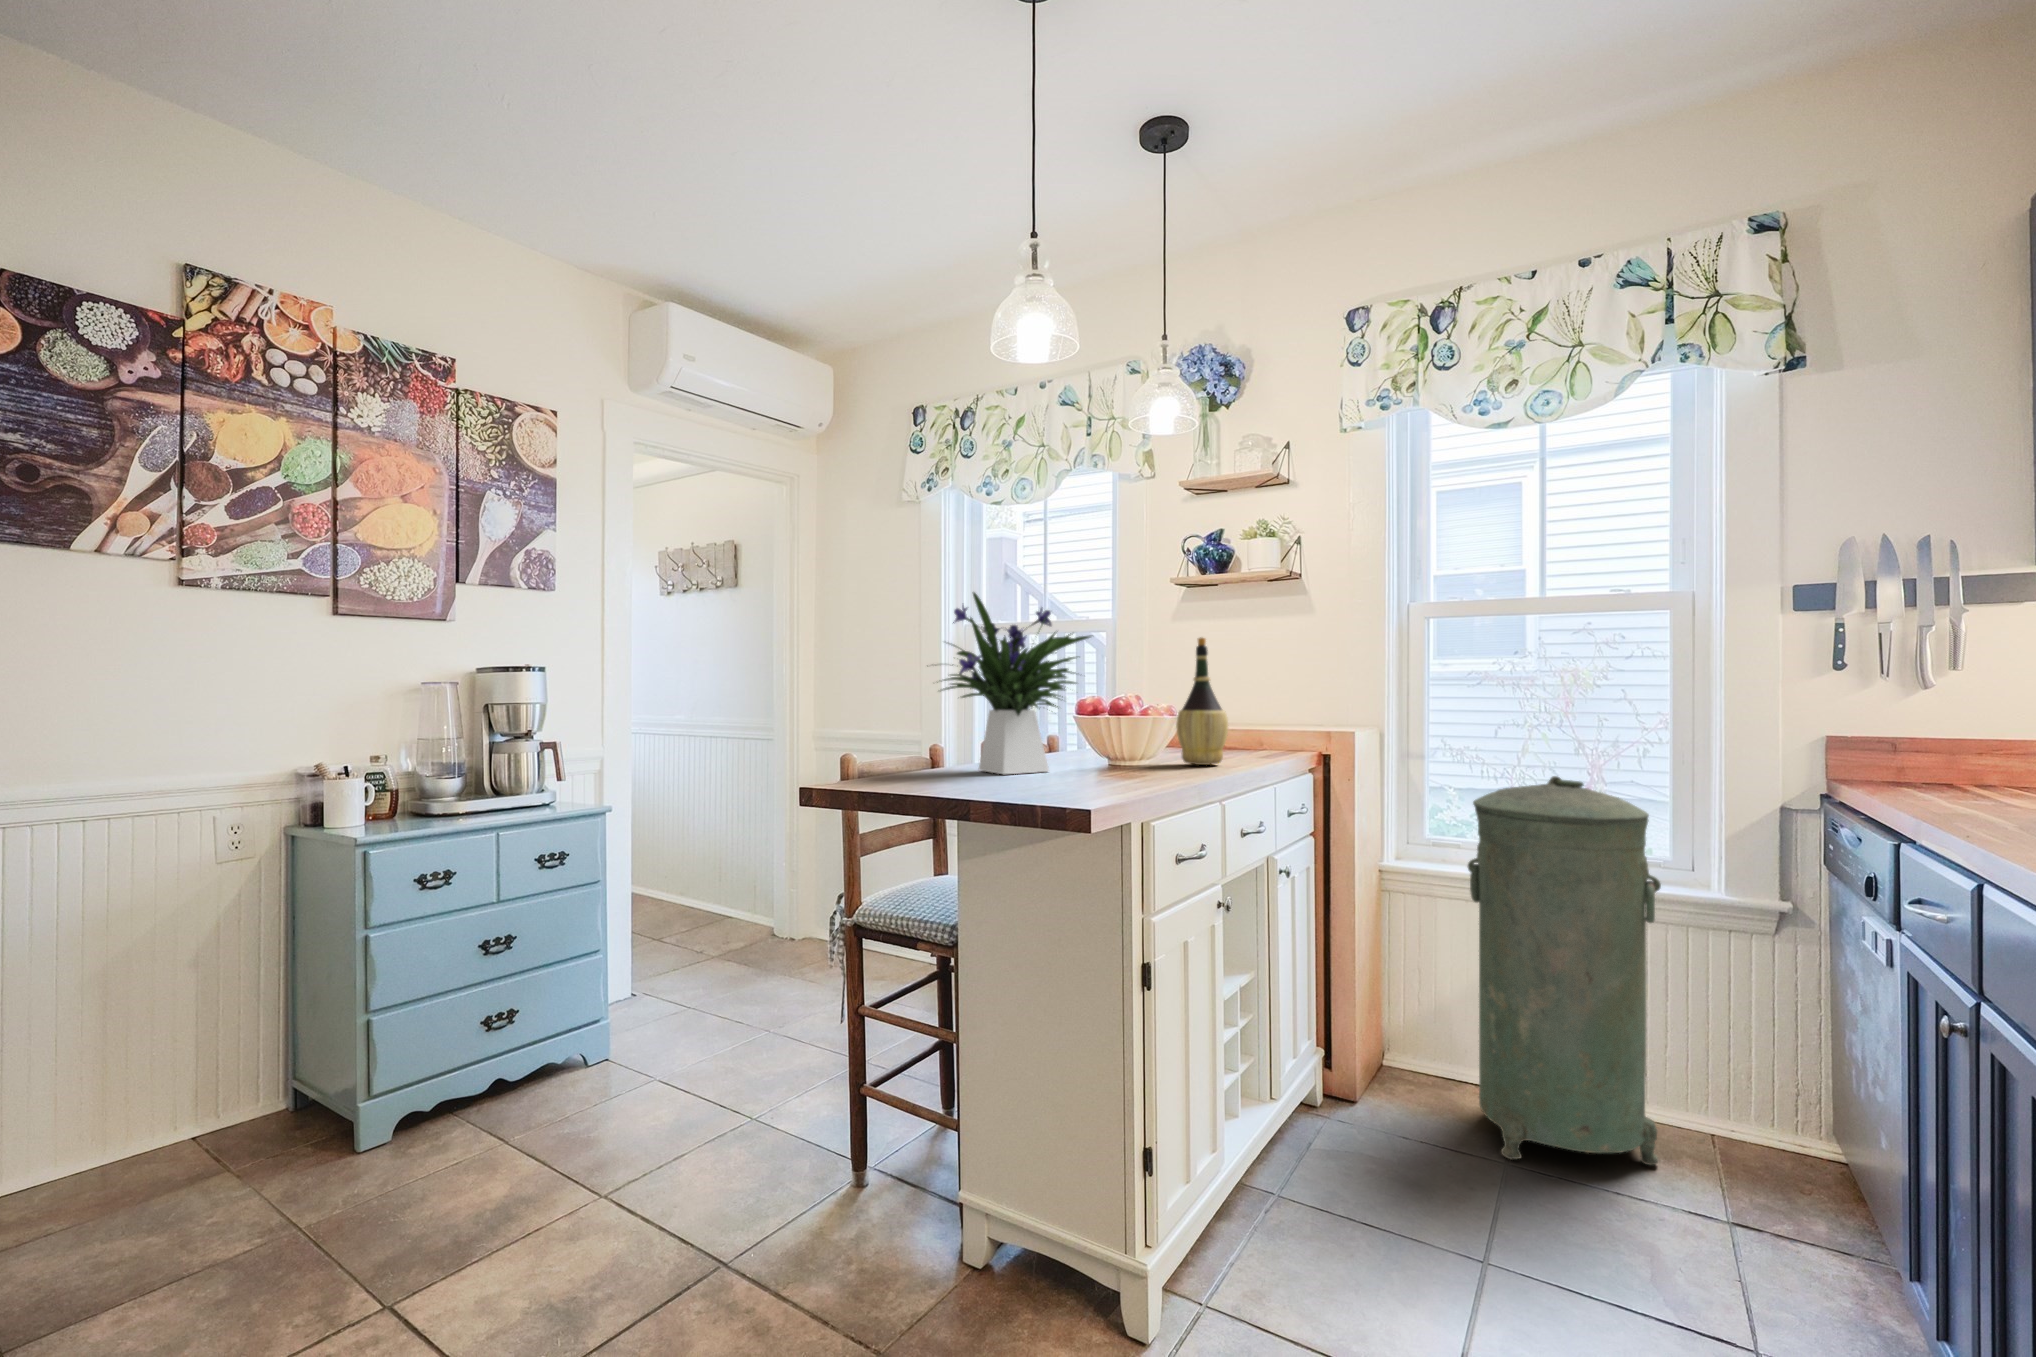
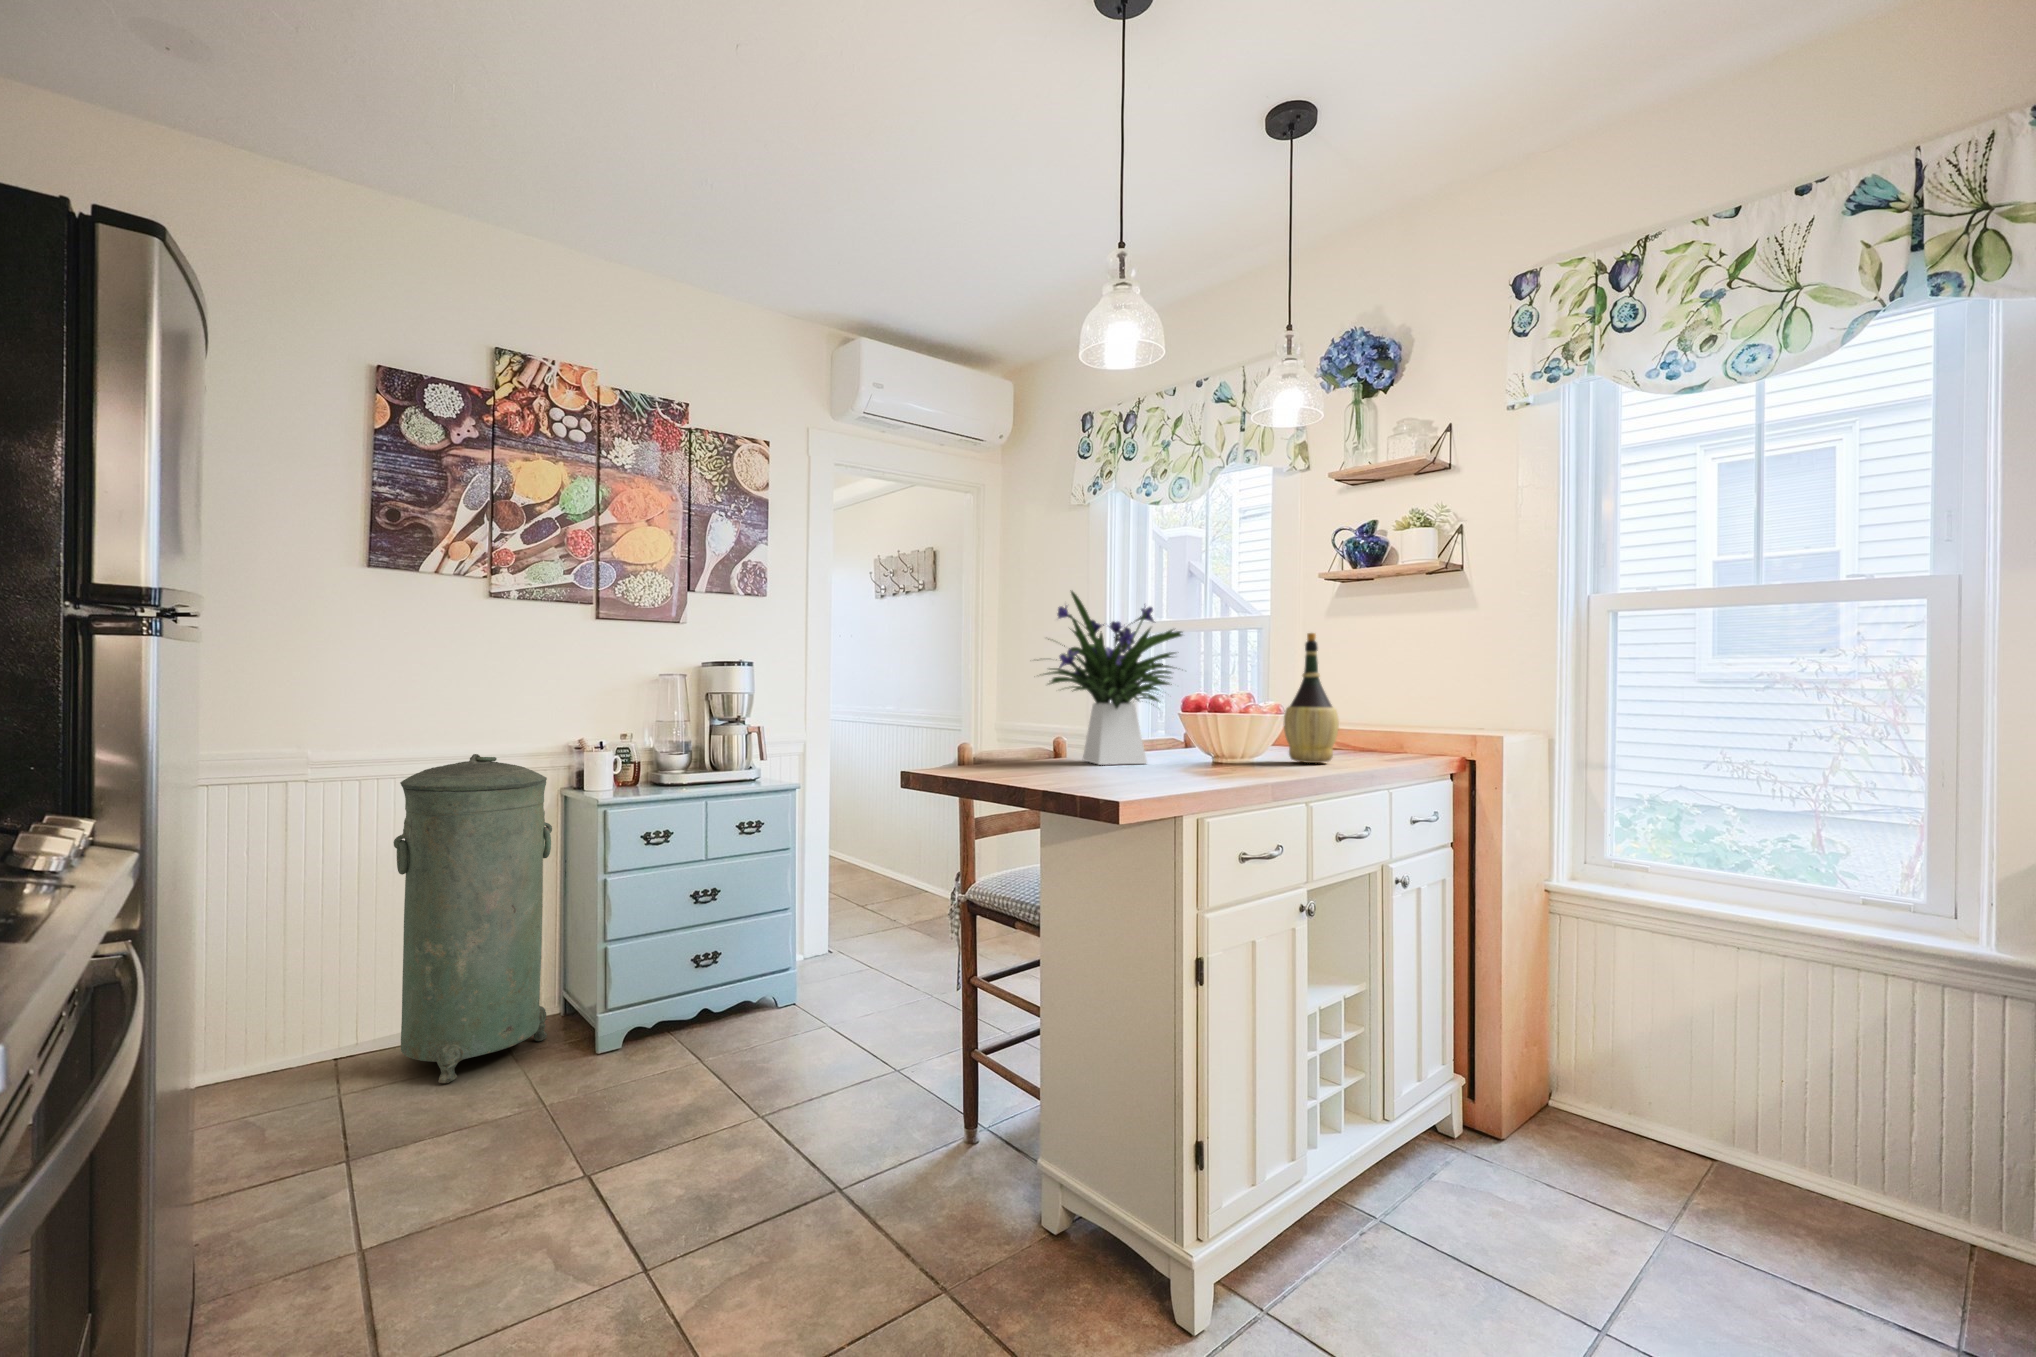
trash can: present [1468,776,1661,1165] -> present [394,754,552,1083]

